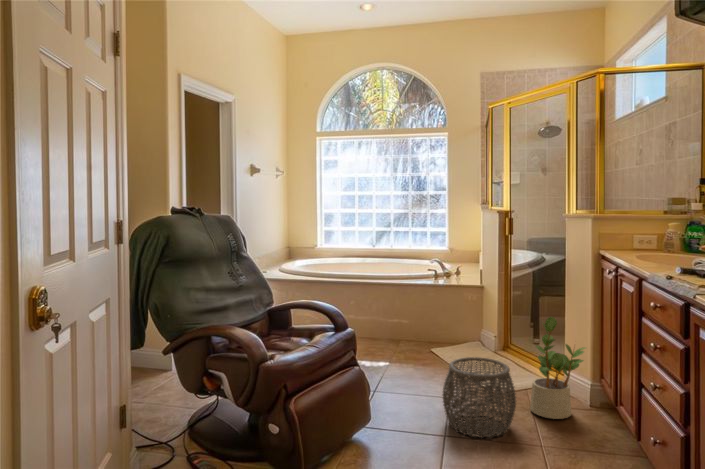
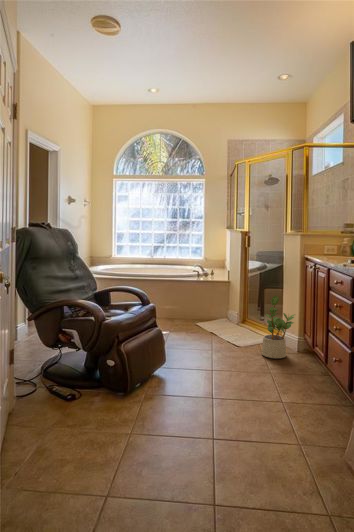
woven basket: present [443,357,516,438] -> none [209,322,255,370]

